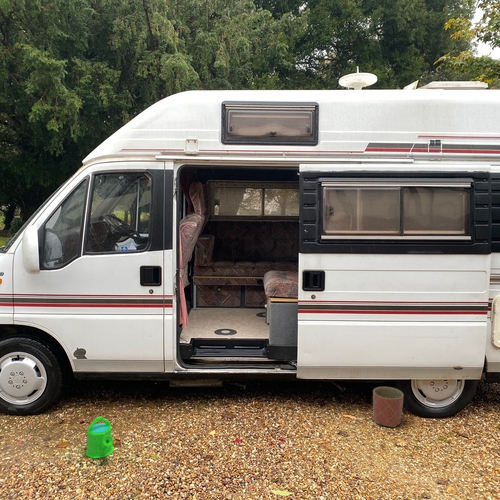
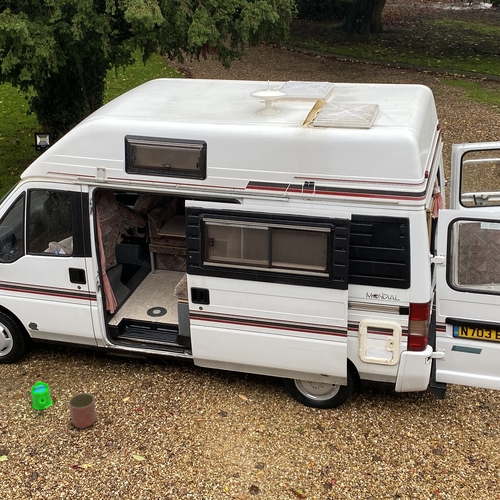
planter: present [373,387,403,427] -> present [69,393,96,429]

